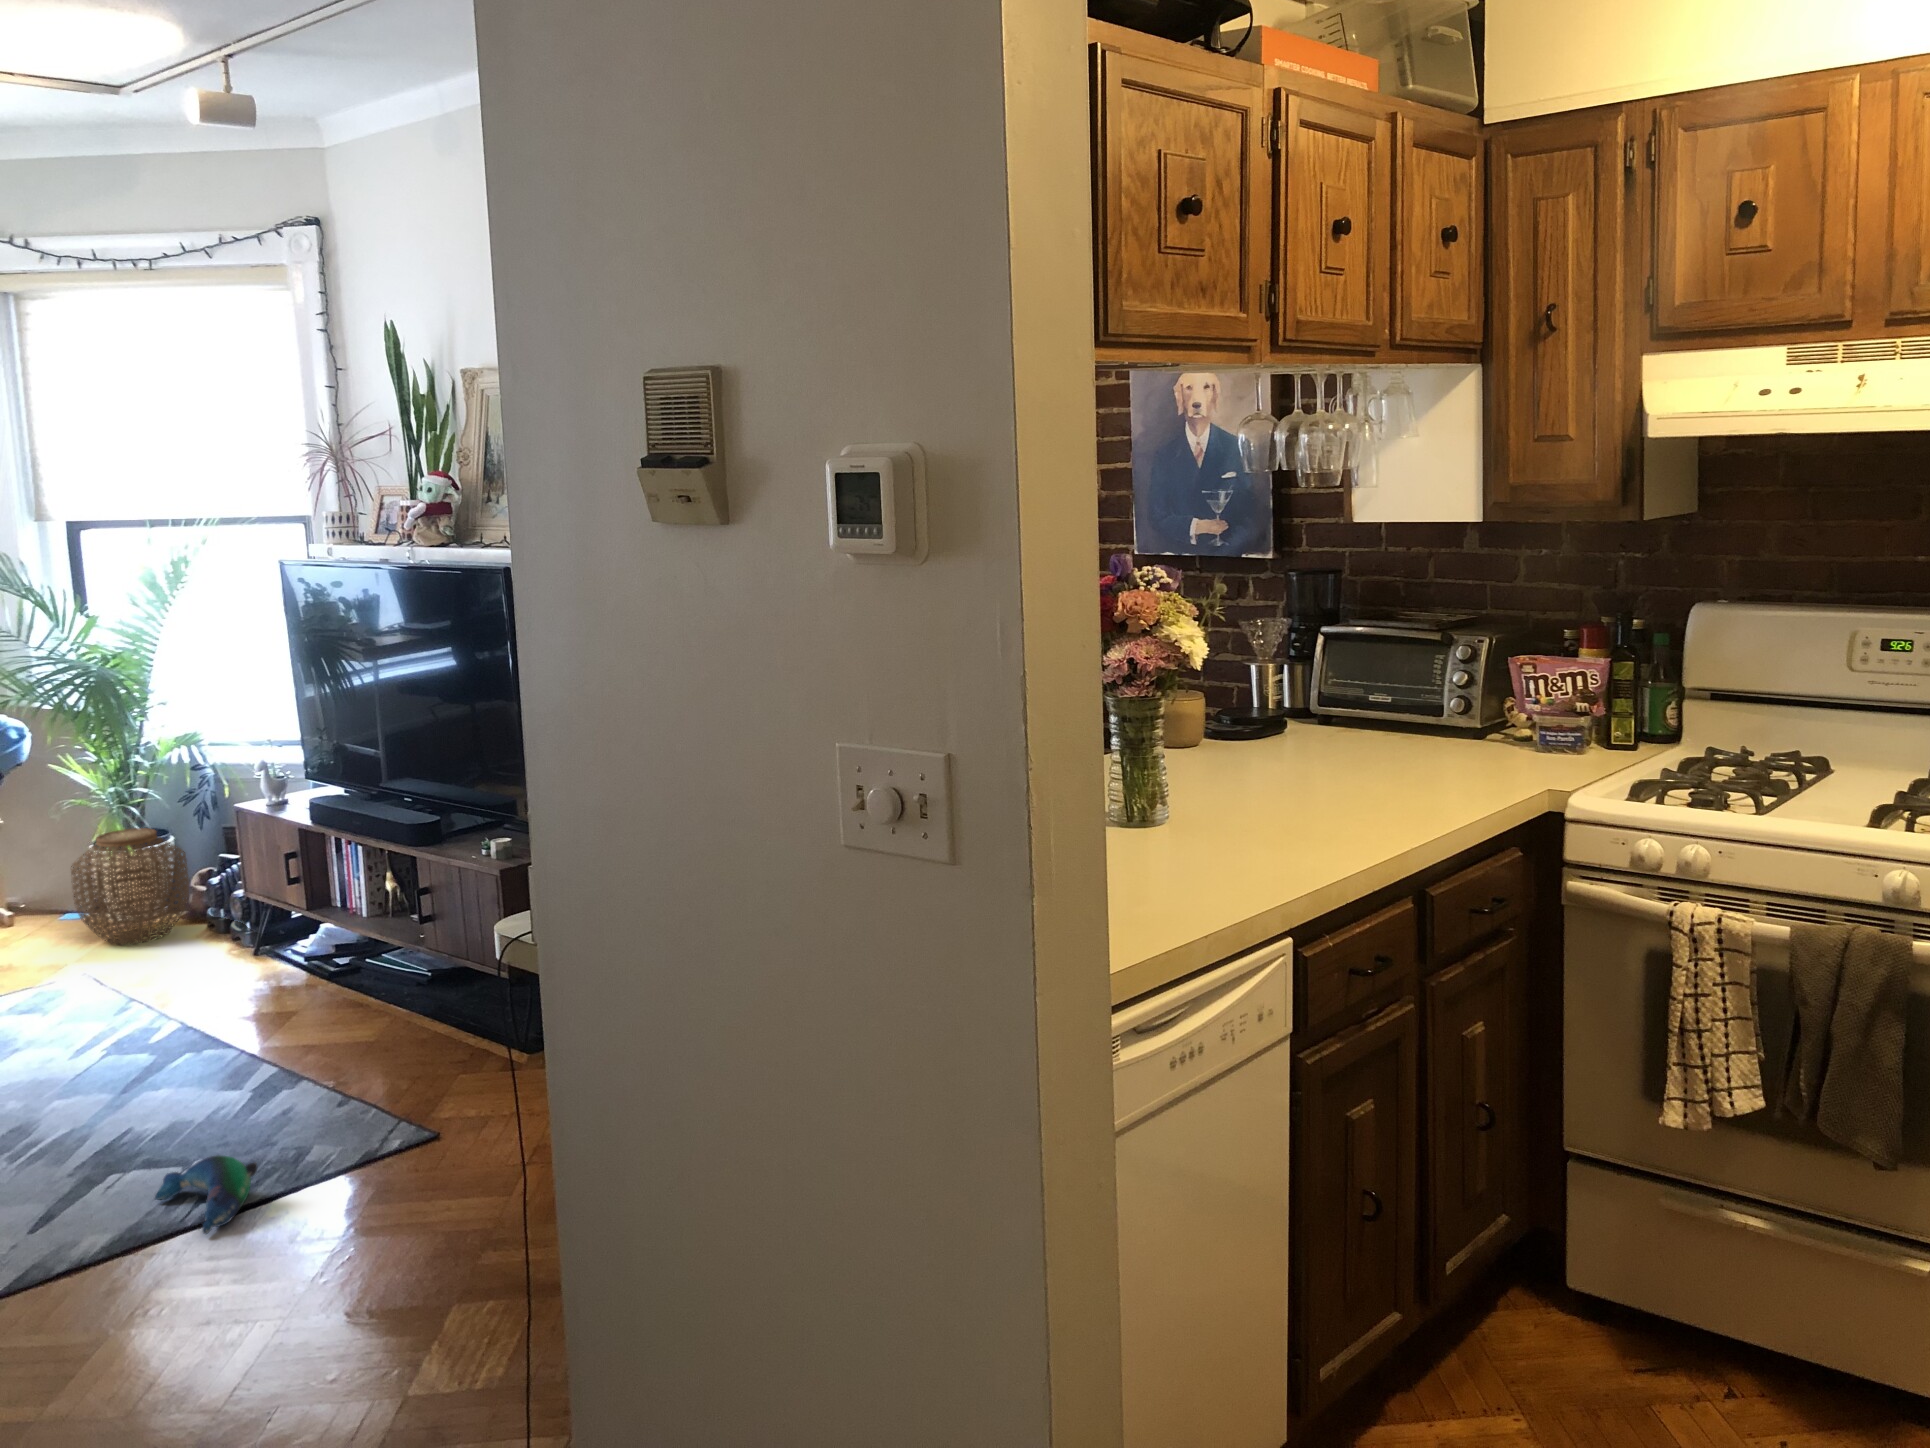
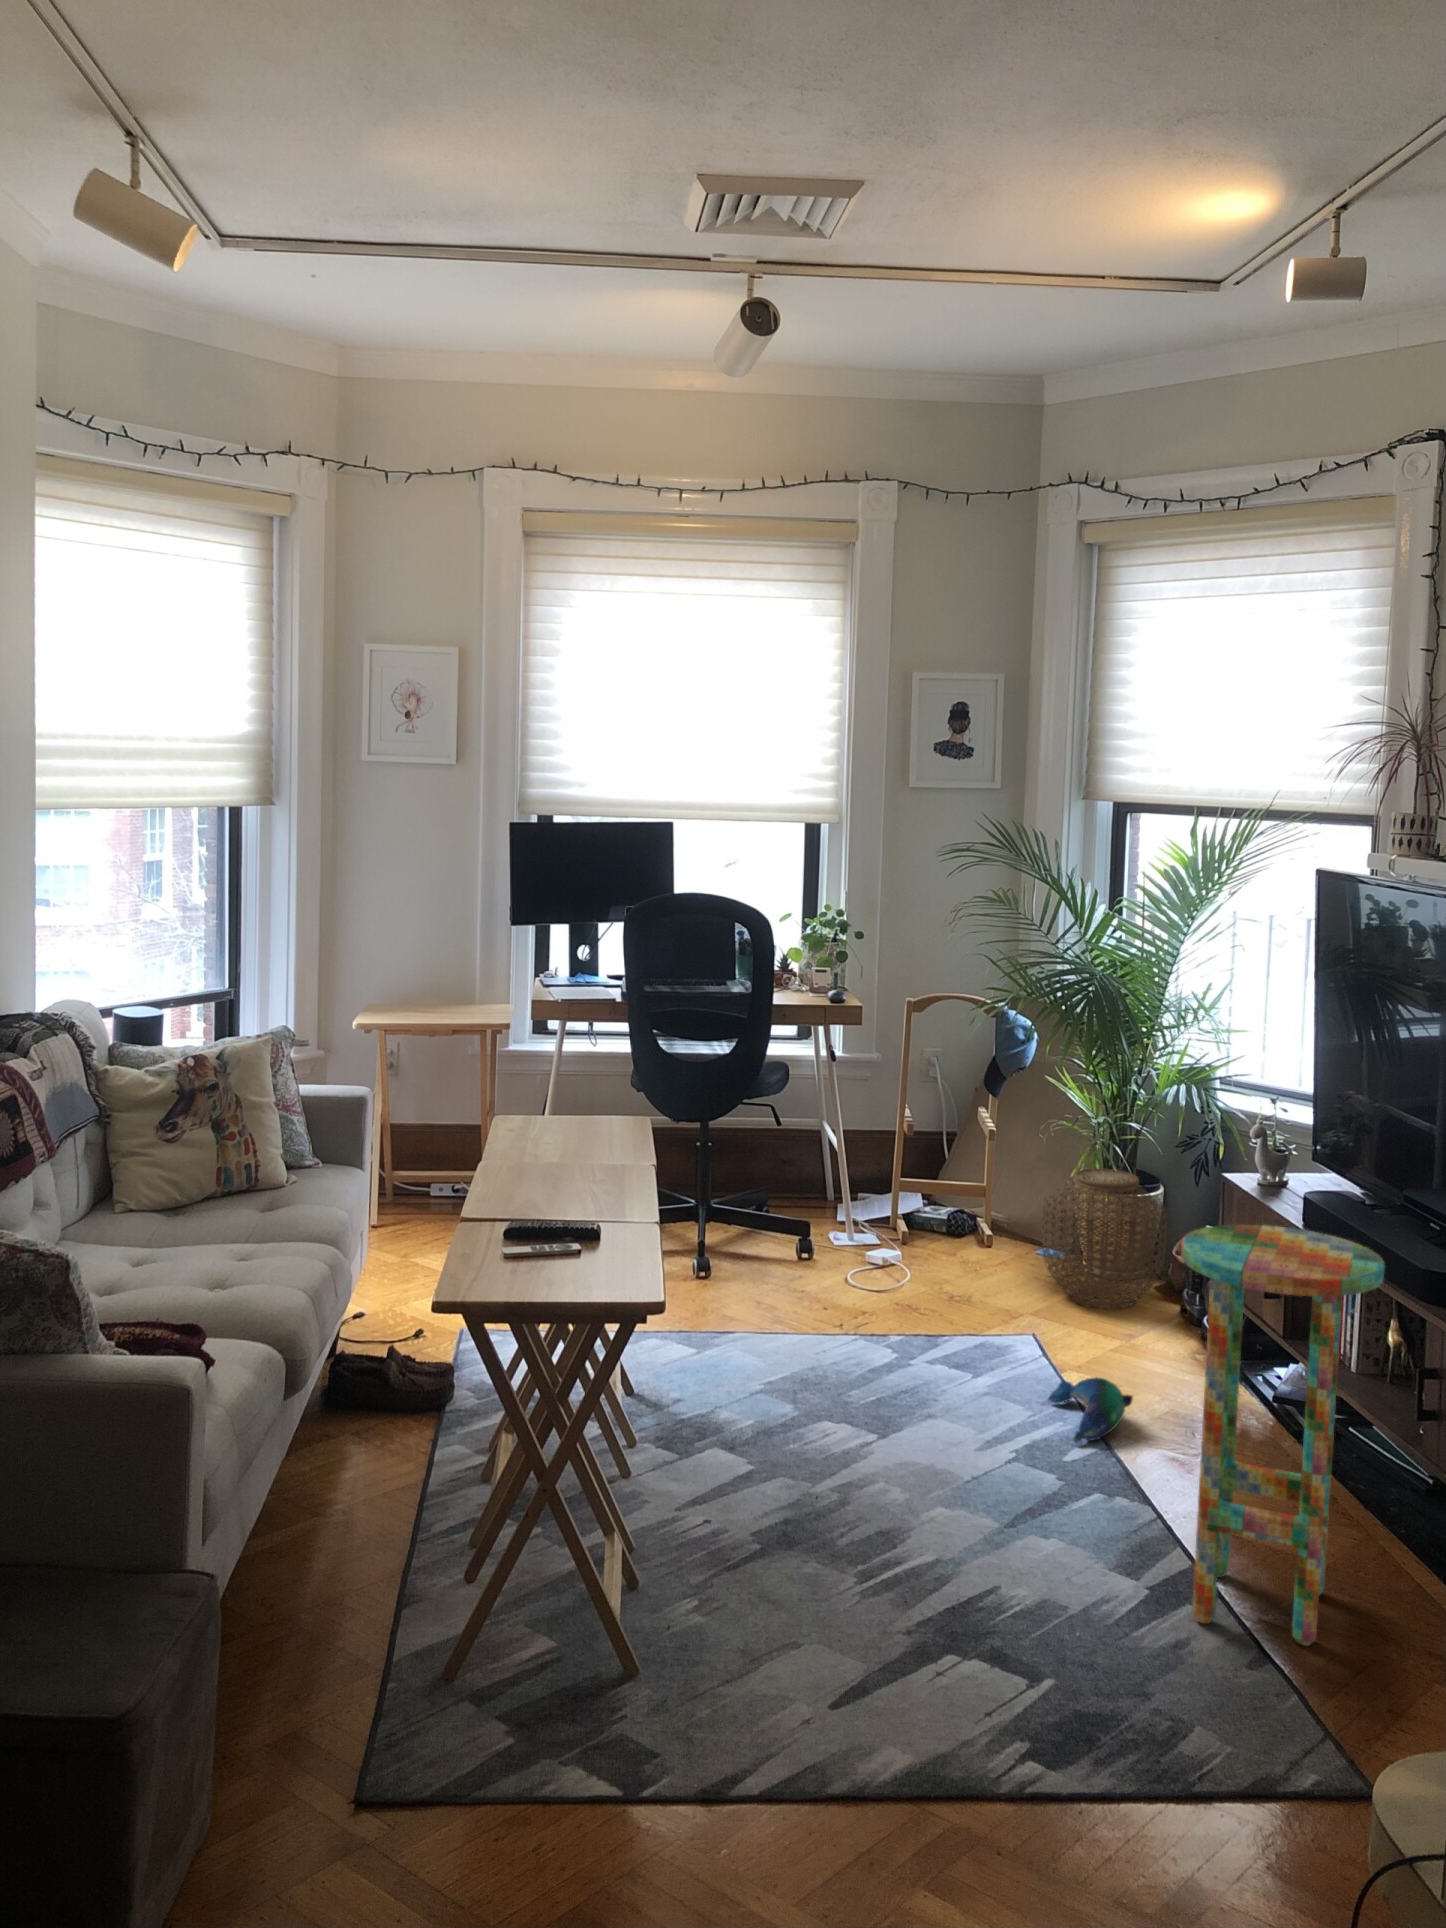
side table: none [238,810,386,1096] -> present [1181,1225,1385,1645]
plush toy: present [155,1155,257,1234] -> present [1049,1377,1133,1442]

